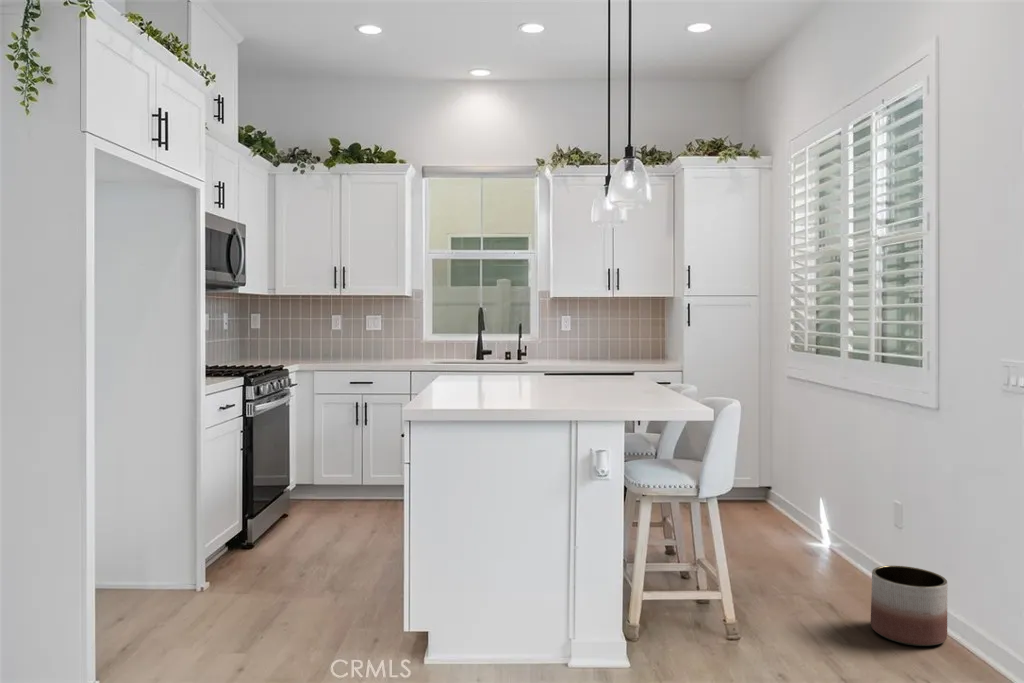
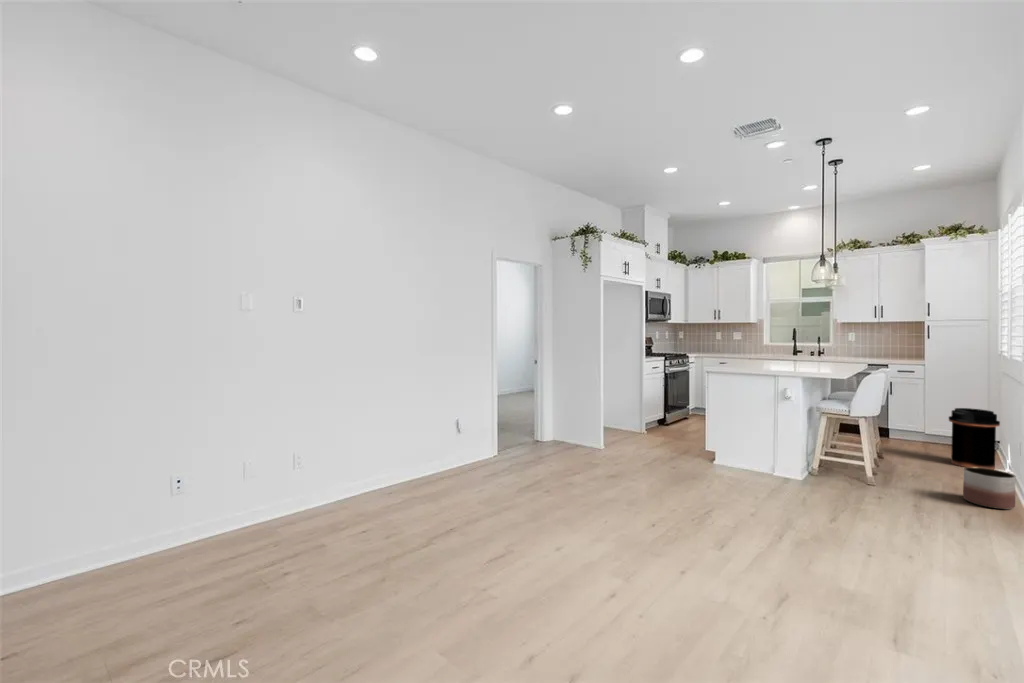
trash can: none [751,443,815,547] -> present [949,408,1000,469]

